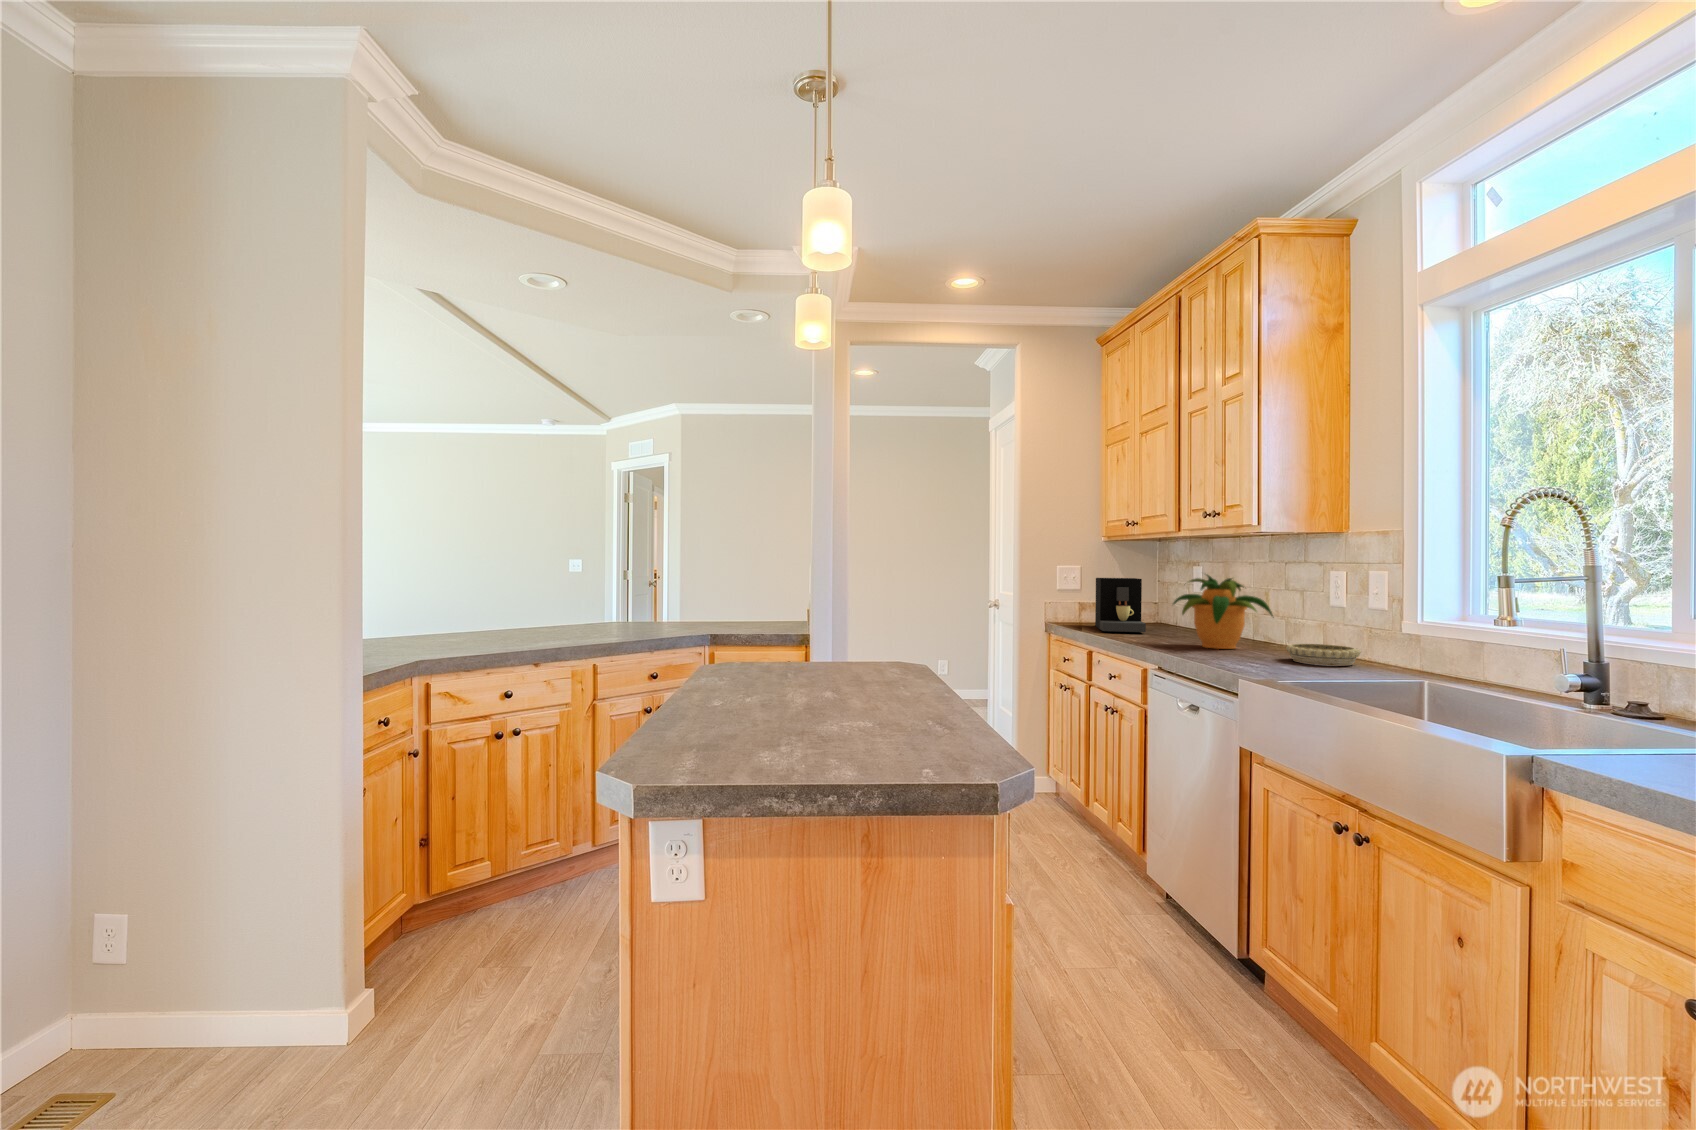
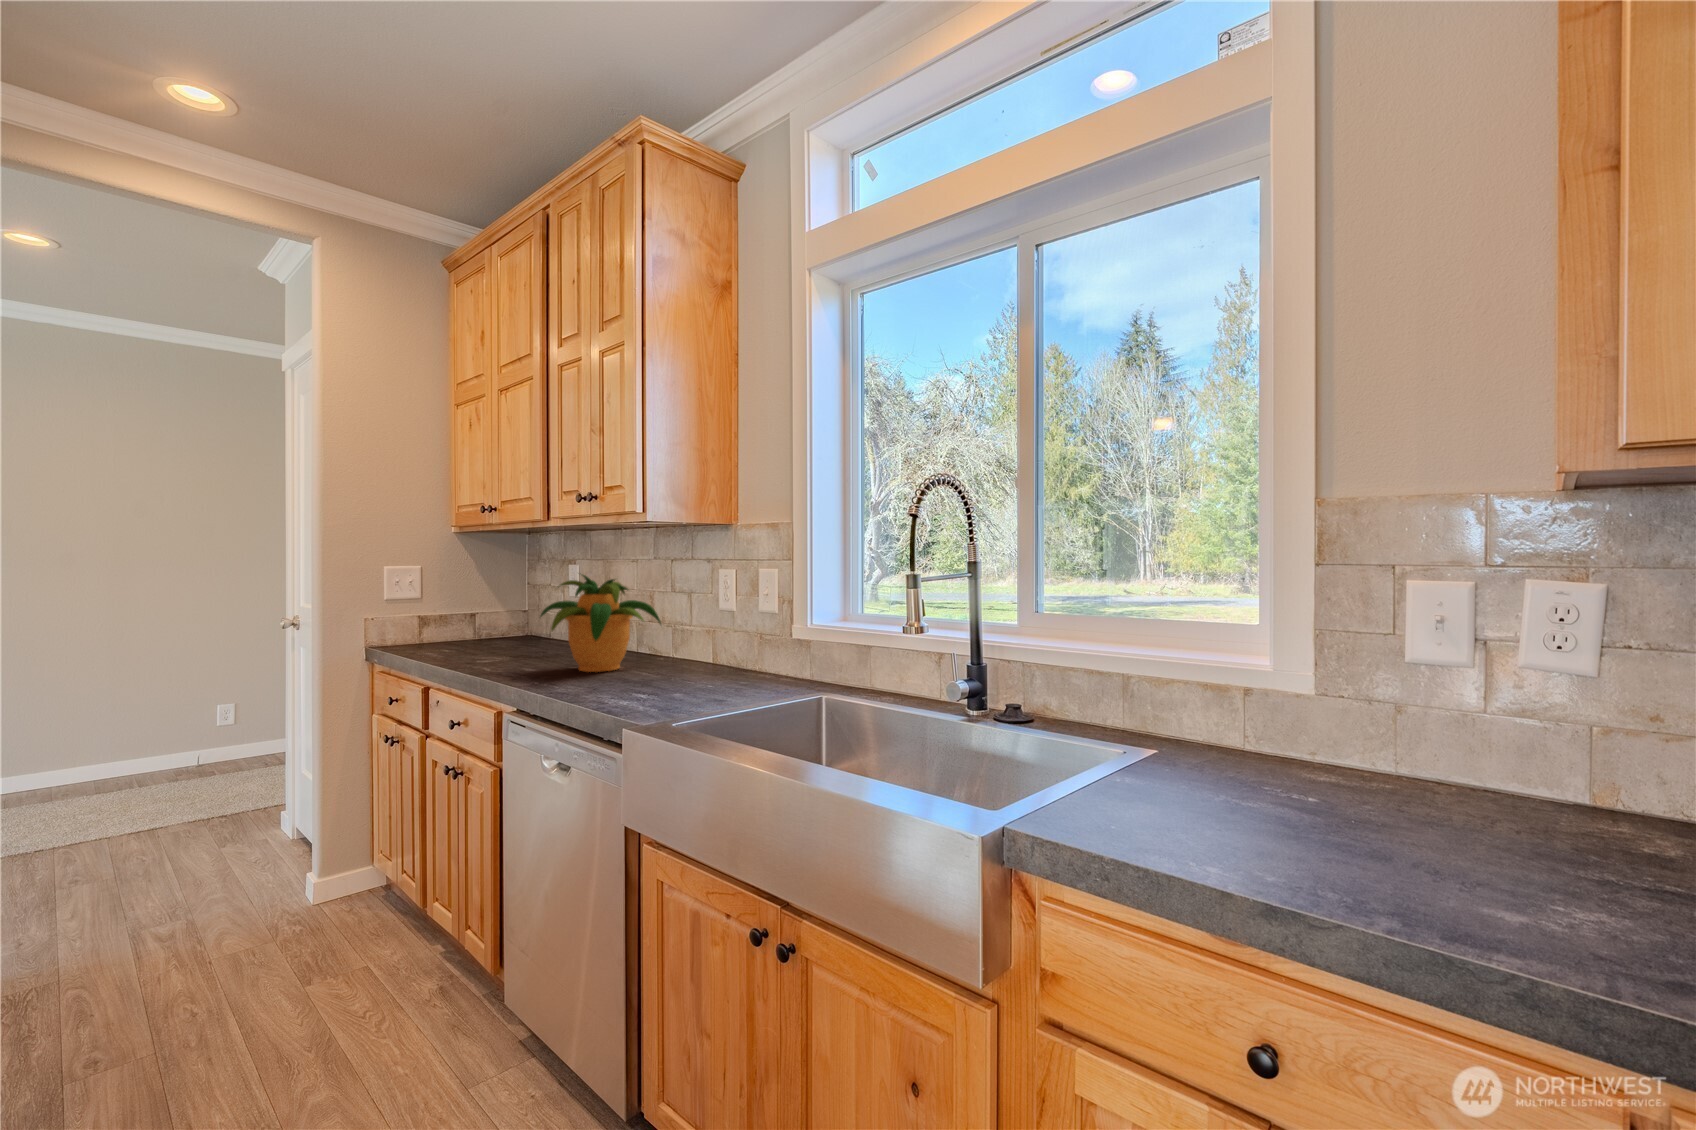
coffee maker: present [1095,578,1146,632] -> none [439,580,508,658]
decorative bowl: present [1286,644,1361,666] -> none [678,656,754,684]

